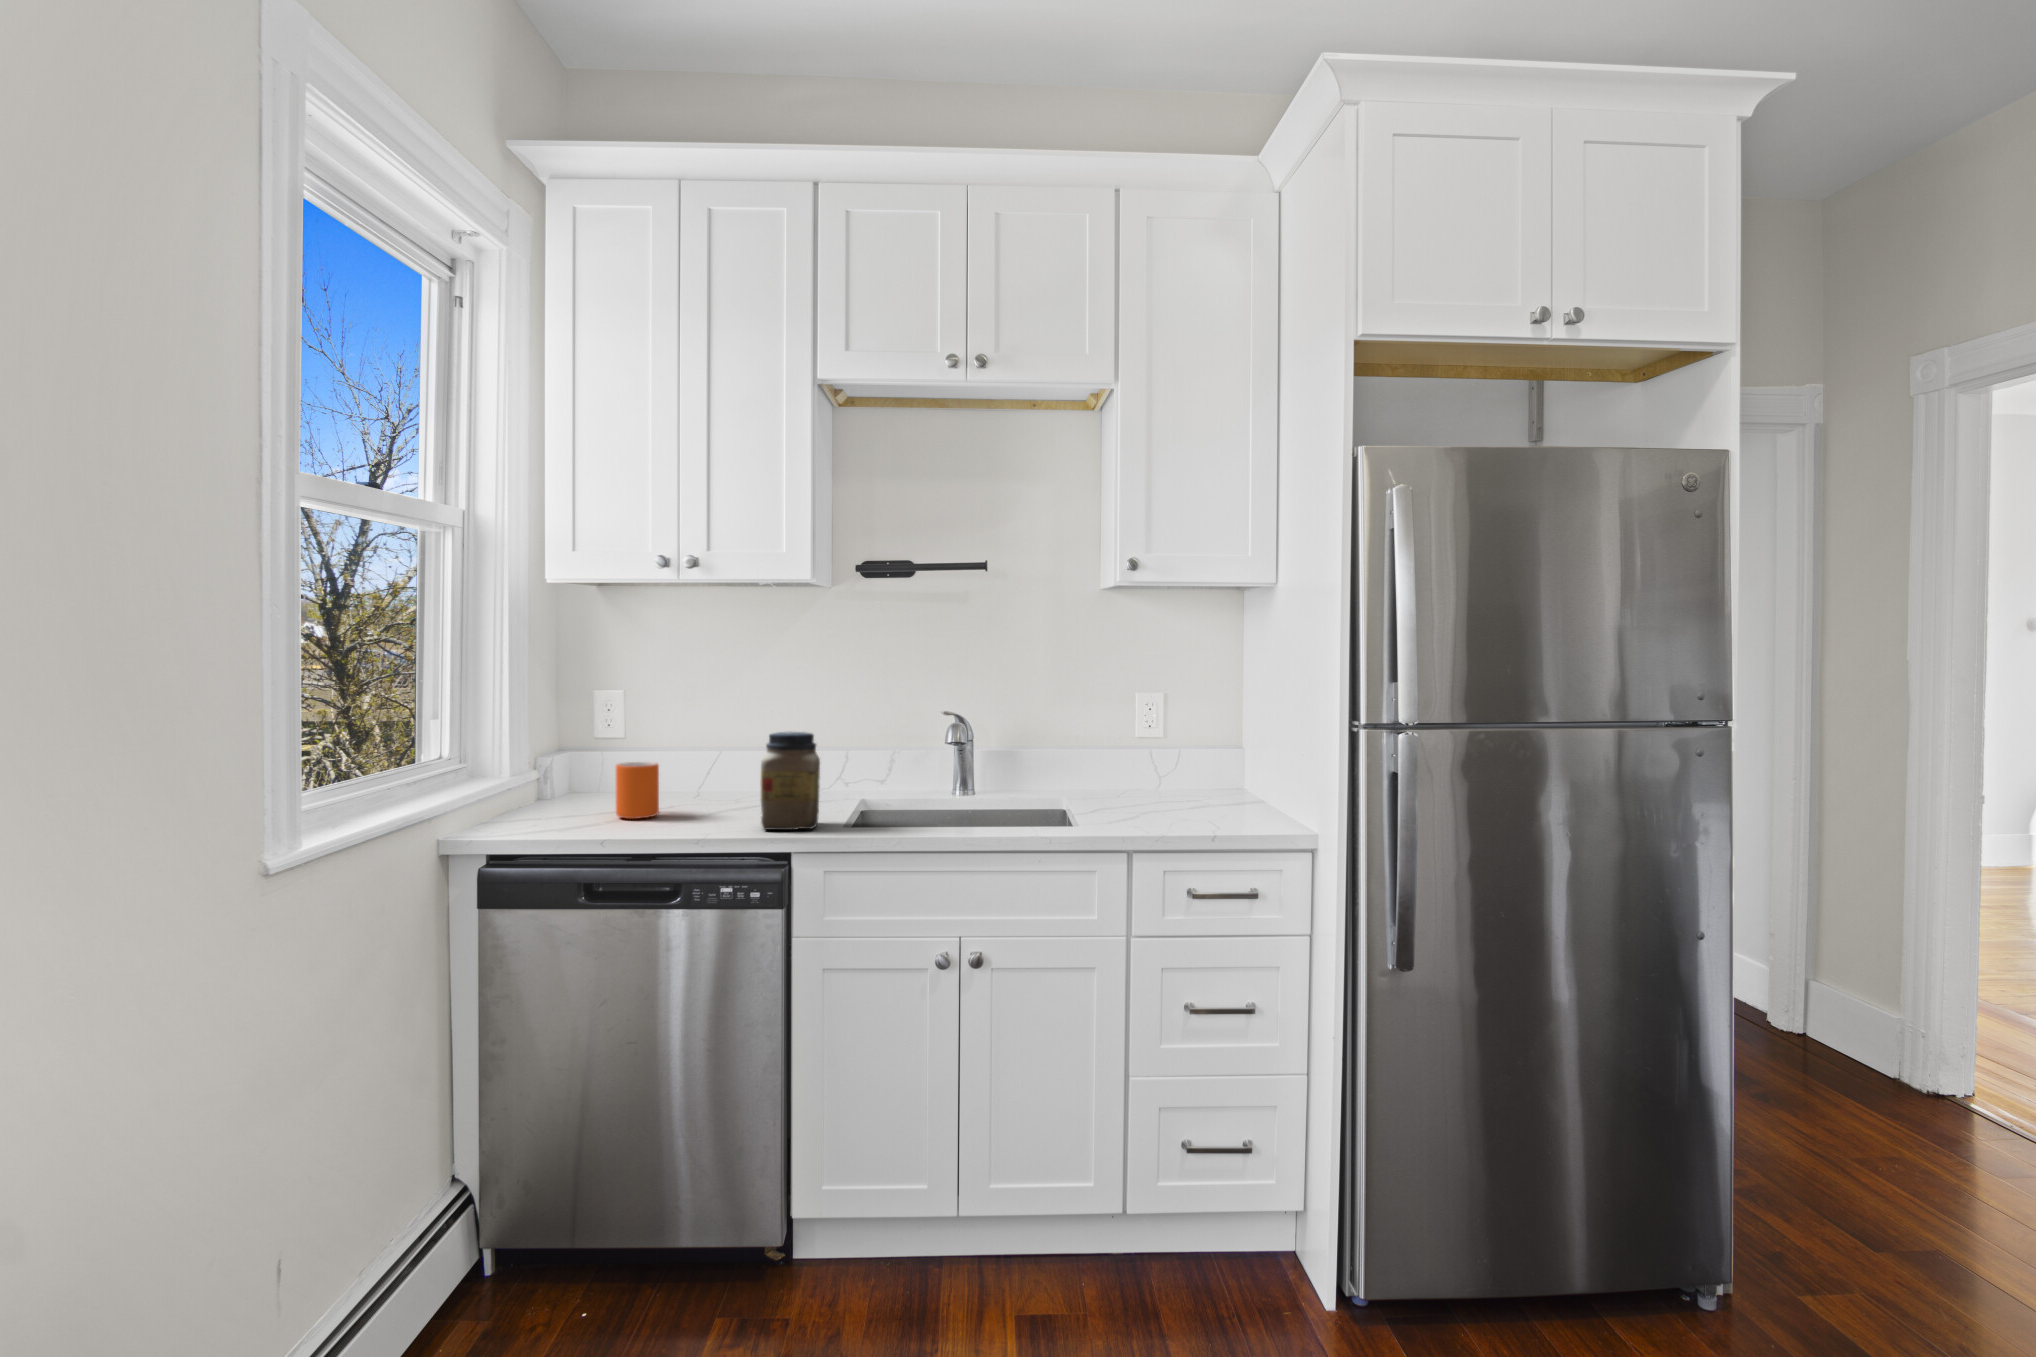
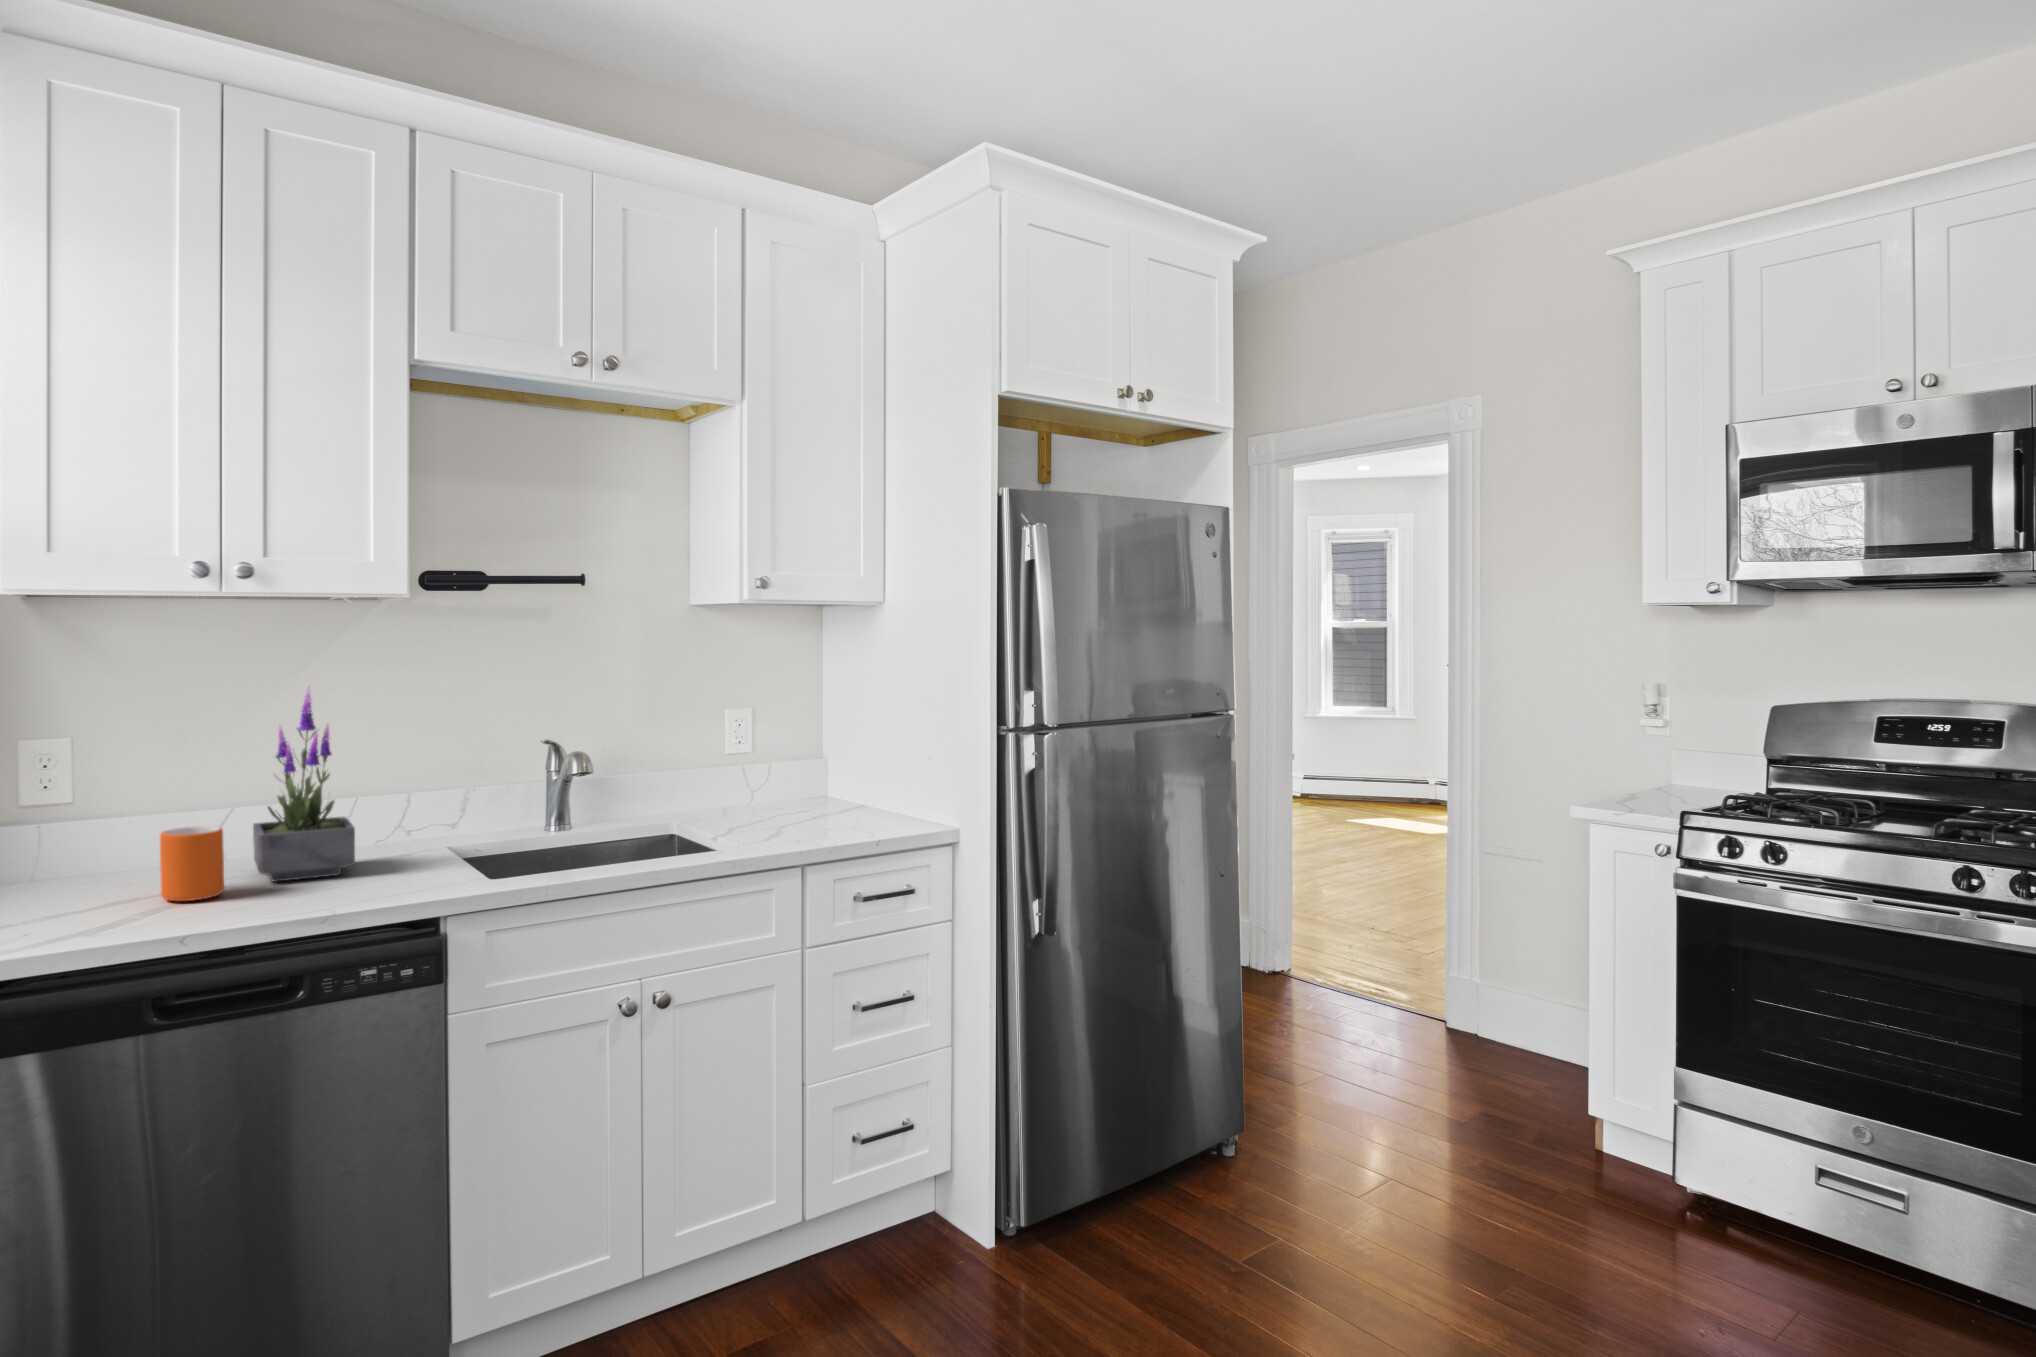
potted plant: none [689,656,771,812] -> present [253,687,355,882]
jar: present [760,732,820,830] -> none [388,776,470,894]

